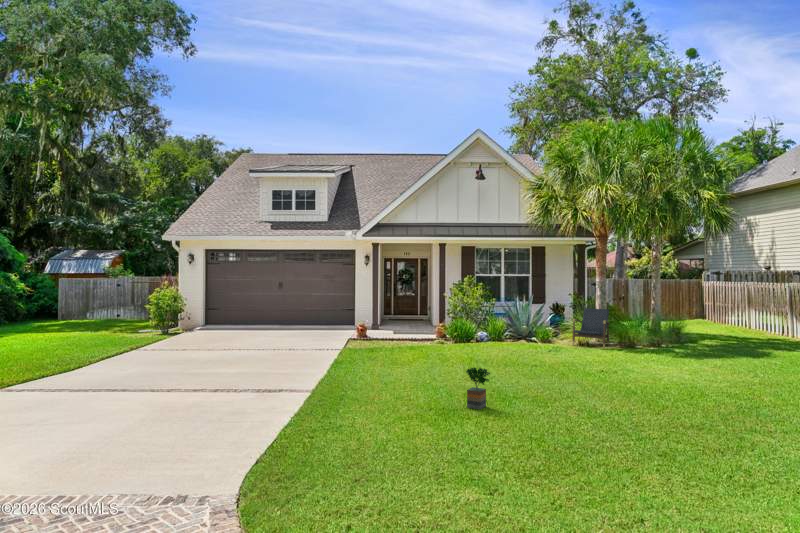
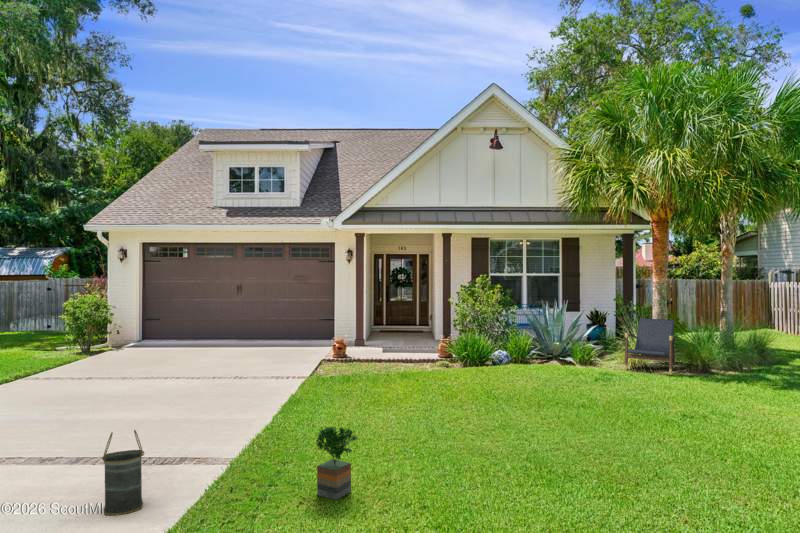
basket: none [254,364,276,411] -> present [102,430,144,515]
potted tree: present [466,367,490,409] -> present [316,427,358,500]

